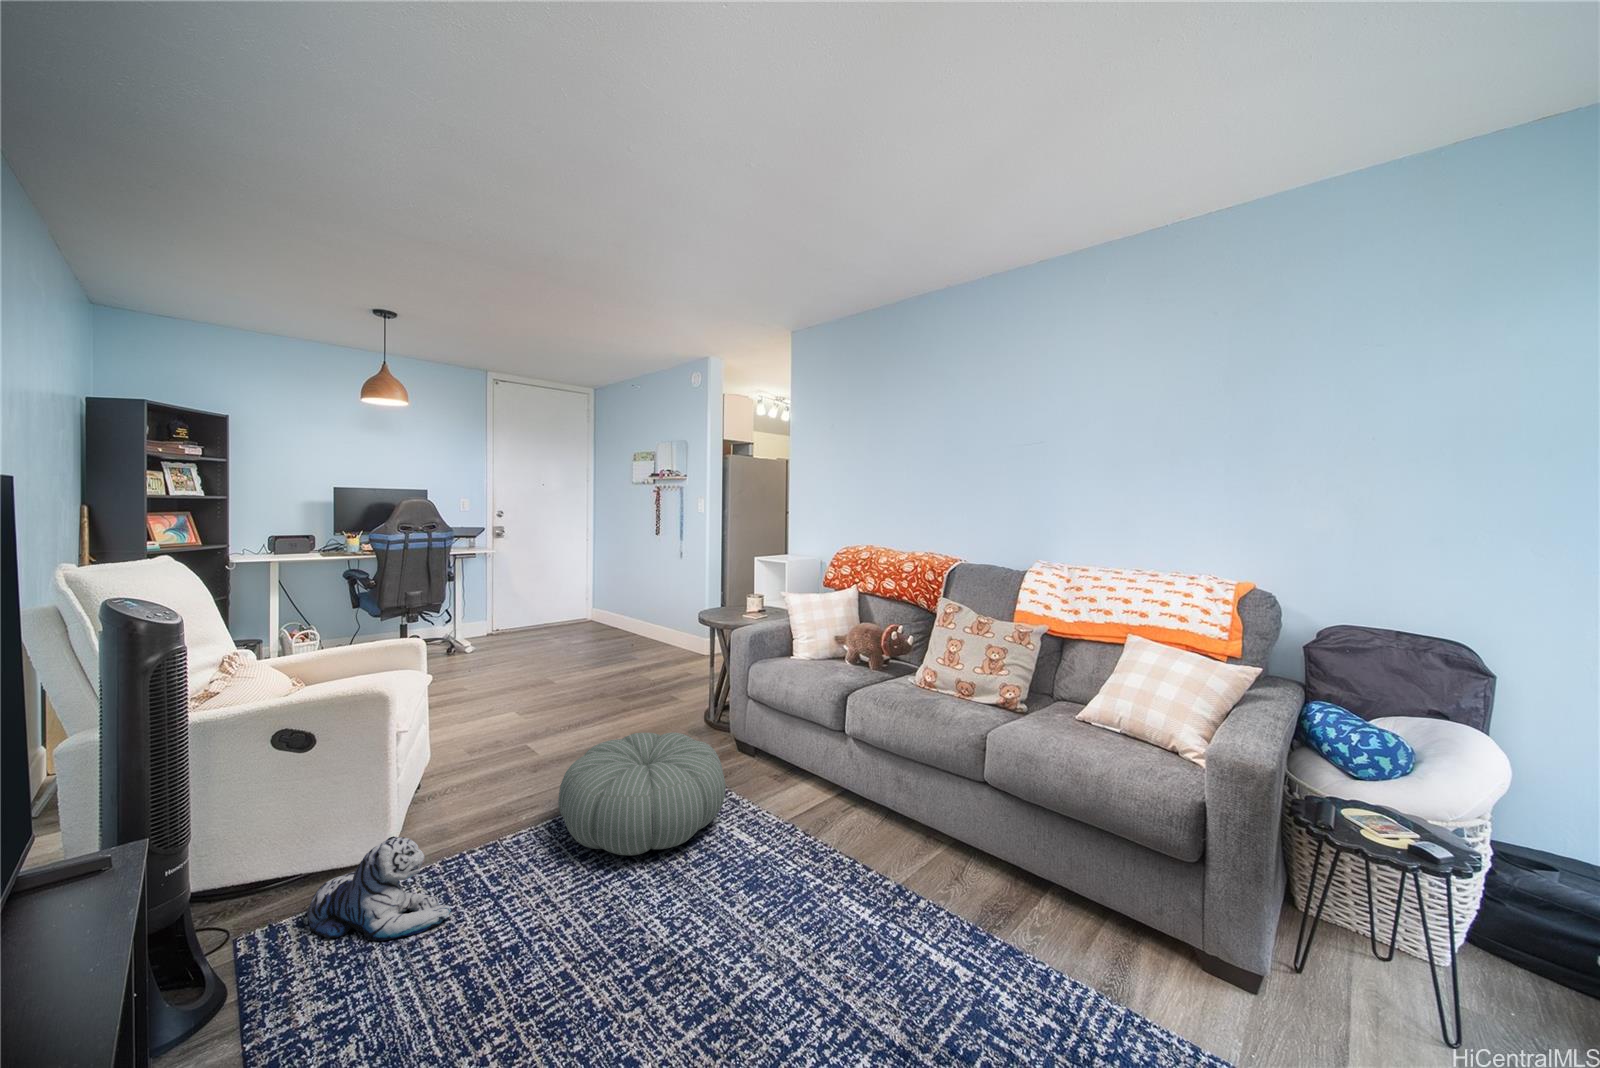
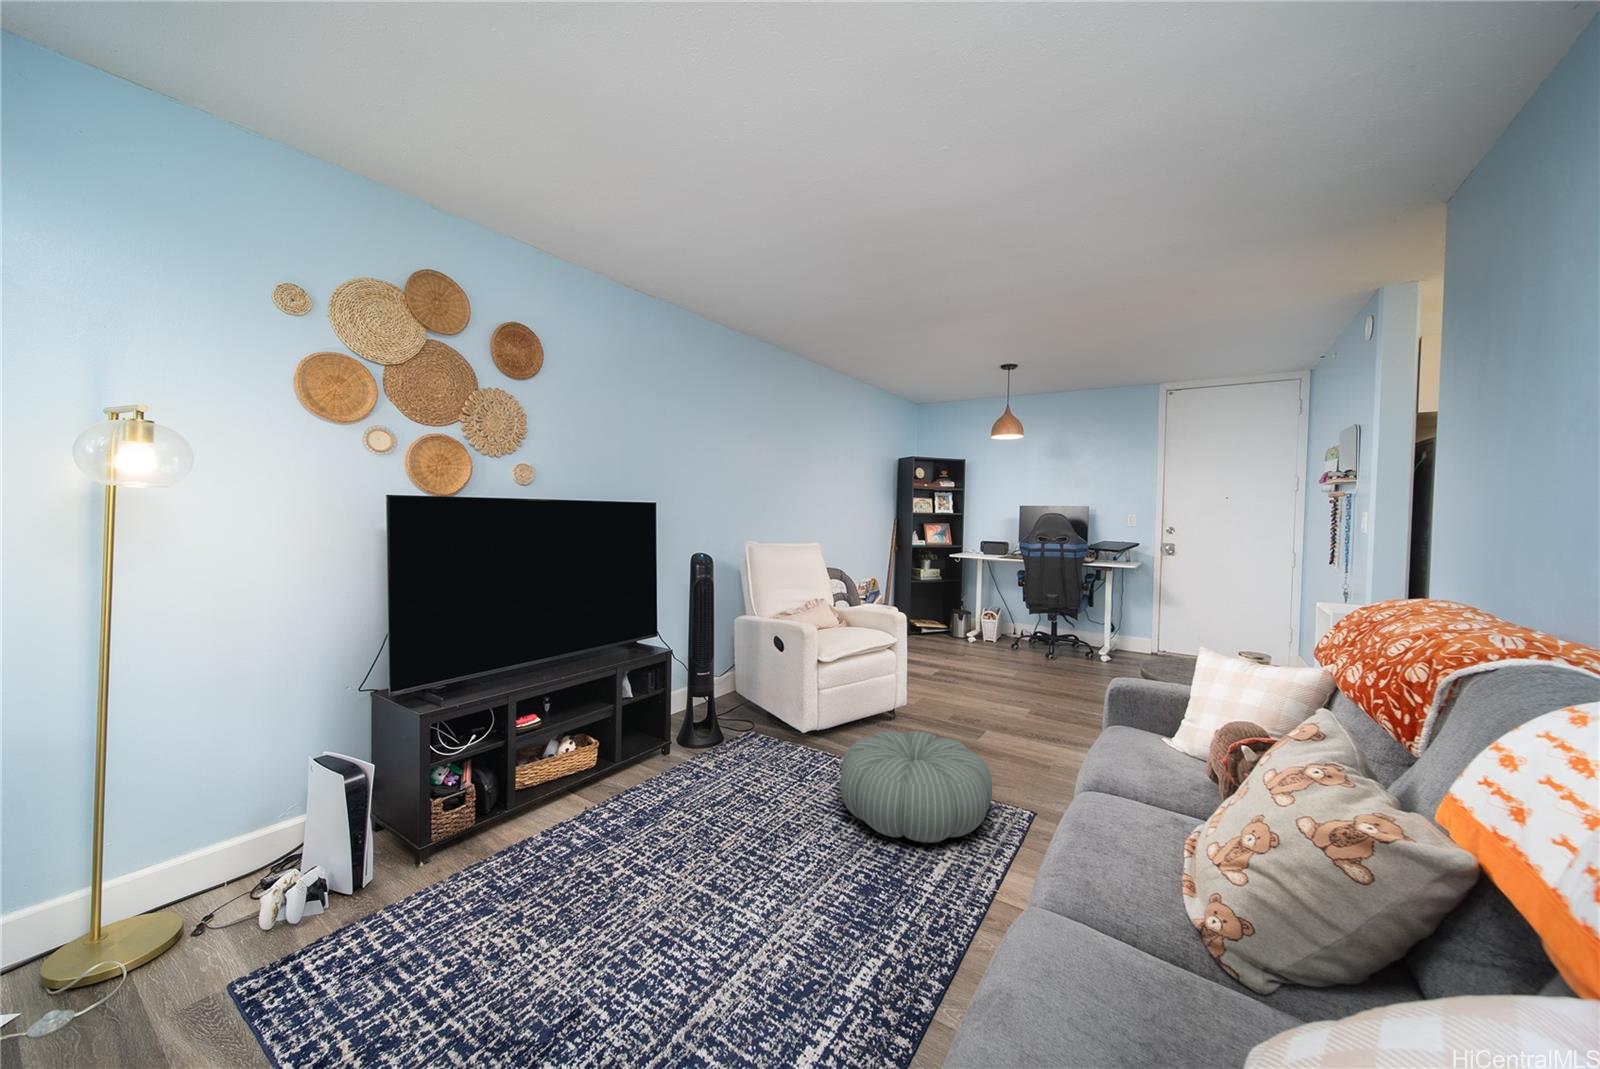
plush toy: present [307,836,451,941] -> none [746,715,791,775]

